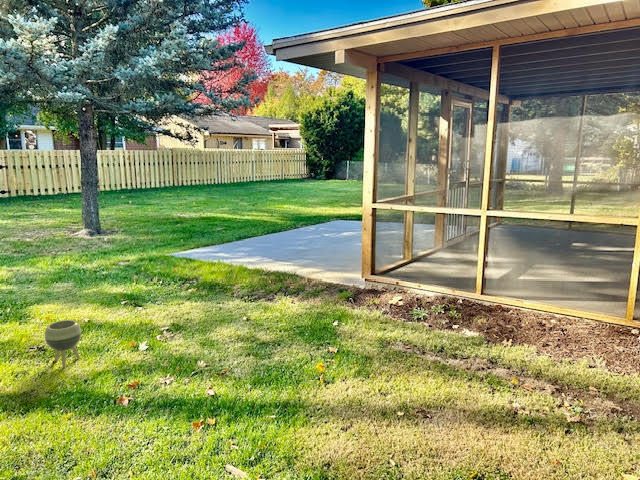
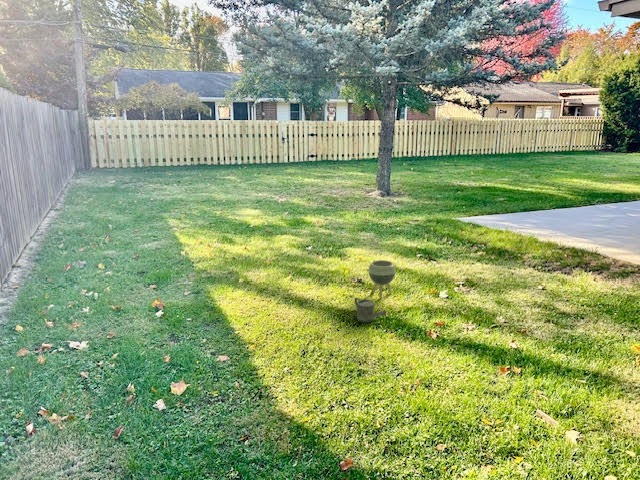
watering can: none [21,375,62,406] -> present [354,297,386,322]

